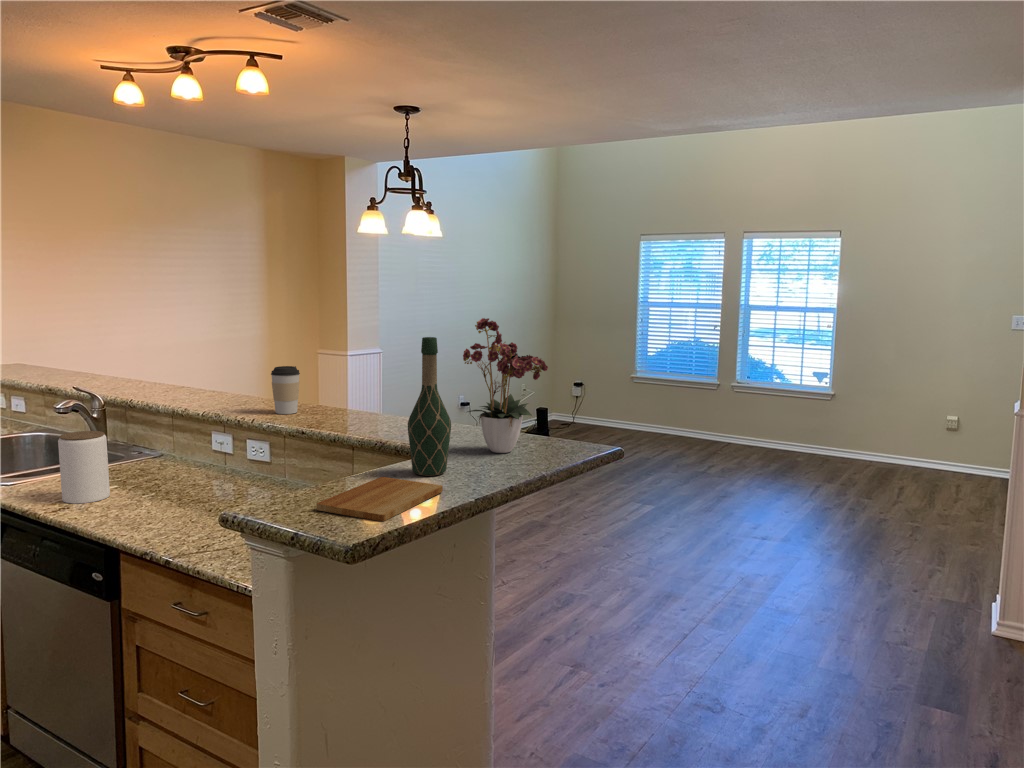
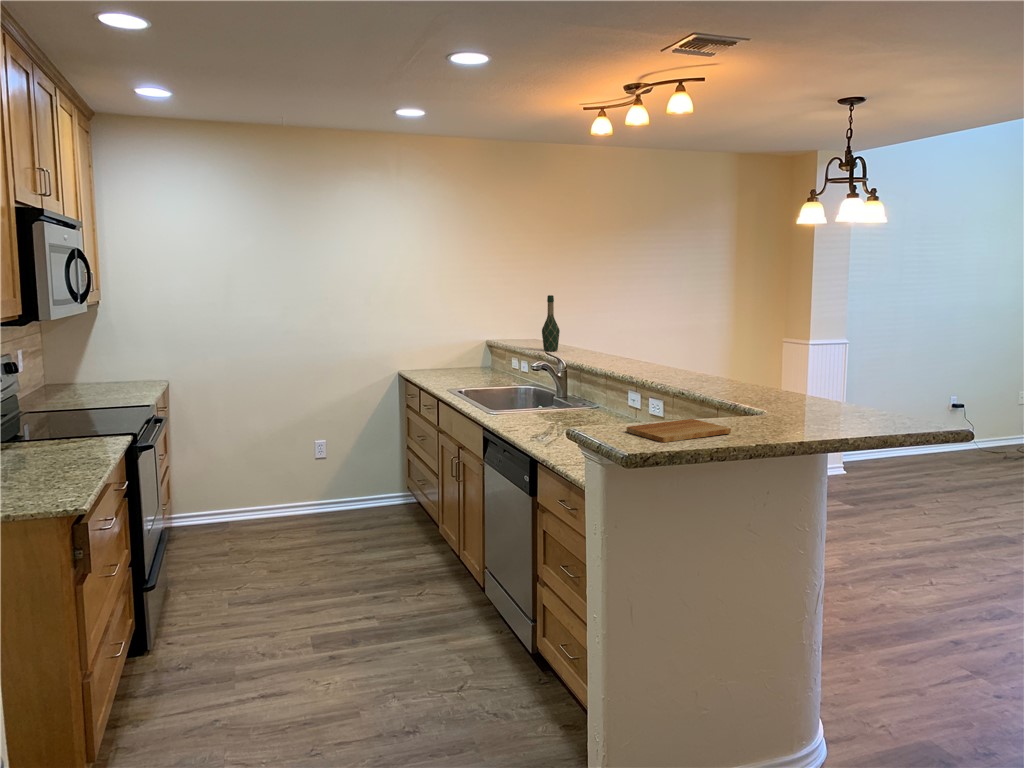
flower arrangement: present [463,318,548,453] -> none [789,290,879,418]
wine bottle: present [408,337,451,476] -> present [542,295,560,351]
coffee cup: present [271,366,300,414] -> none [670,340,694,380]
jar: present [58,431,110,503] -> none [517,380,547,430]

